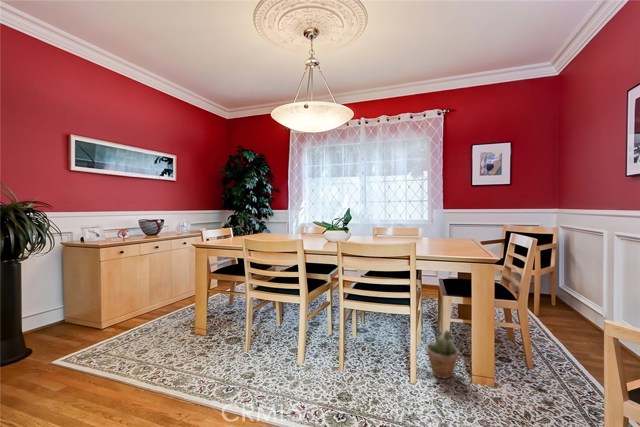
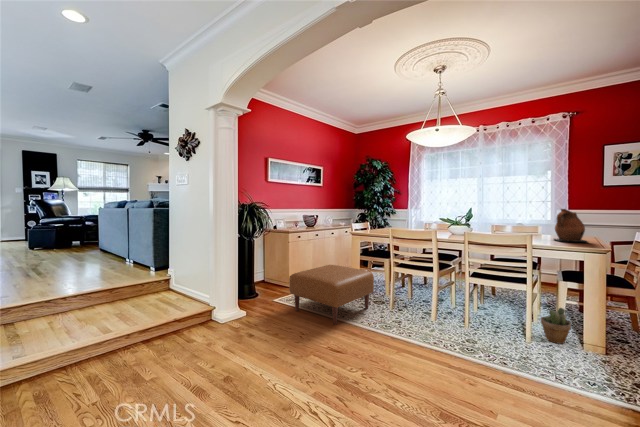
ceramic pitcher: none [433,207,472,247] -> present [555,209,588,242]
ottoman: none [64,293,220,404] -> present [289,265,374,325]

